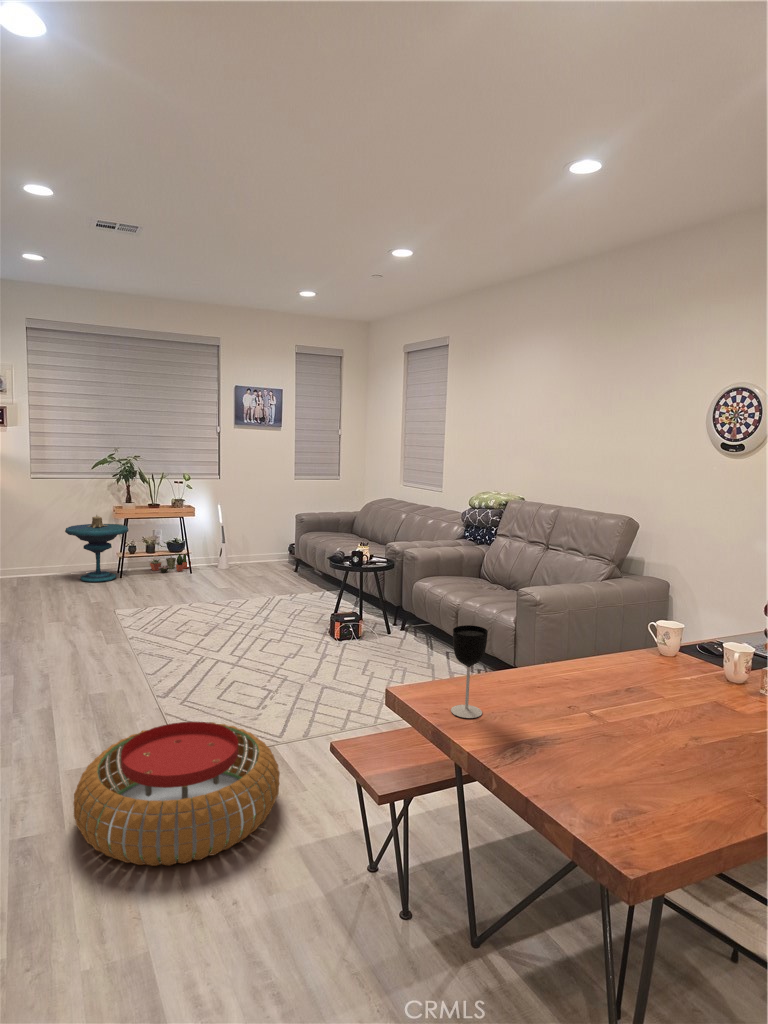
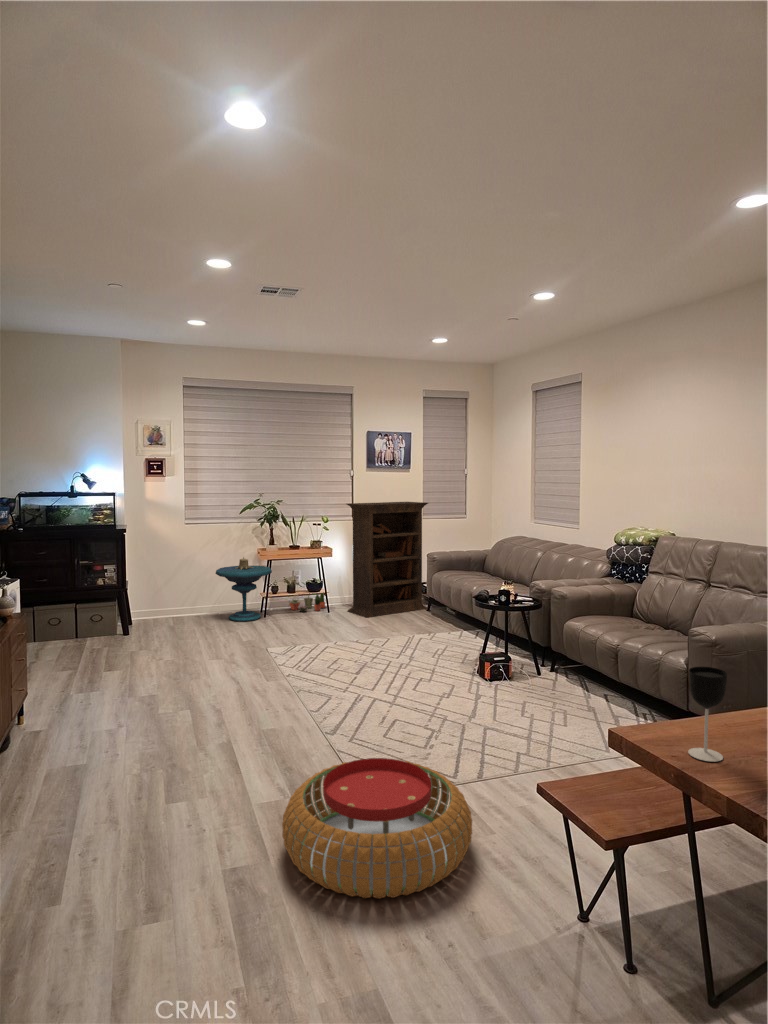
bookcase: none [210,461,298,578] -> present [347,502,428,618]

